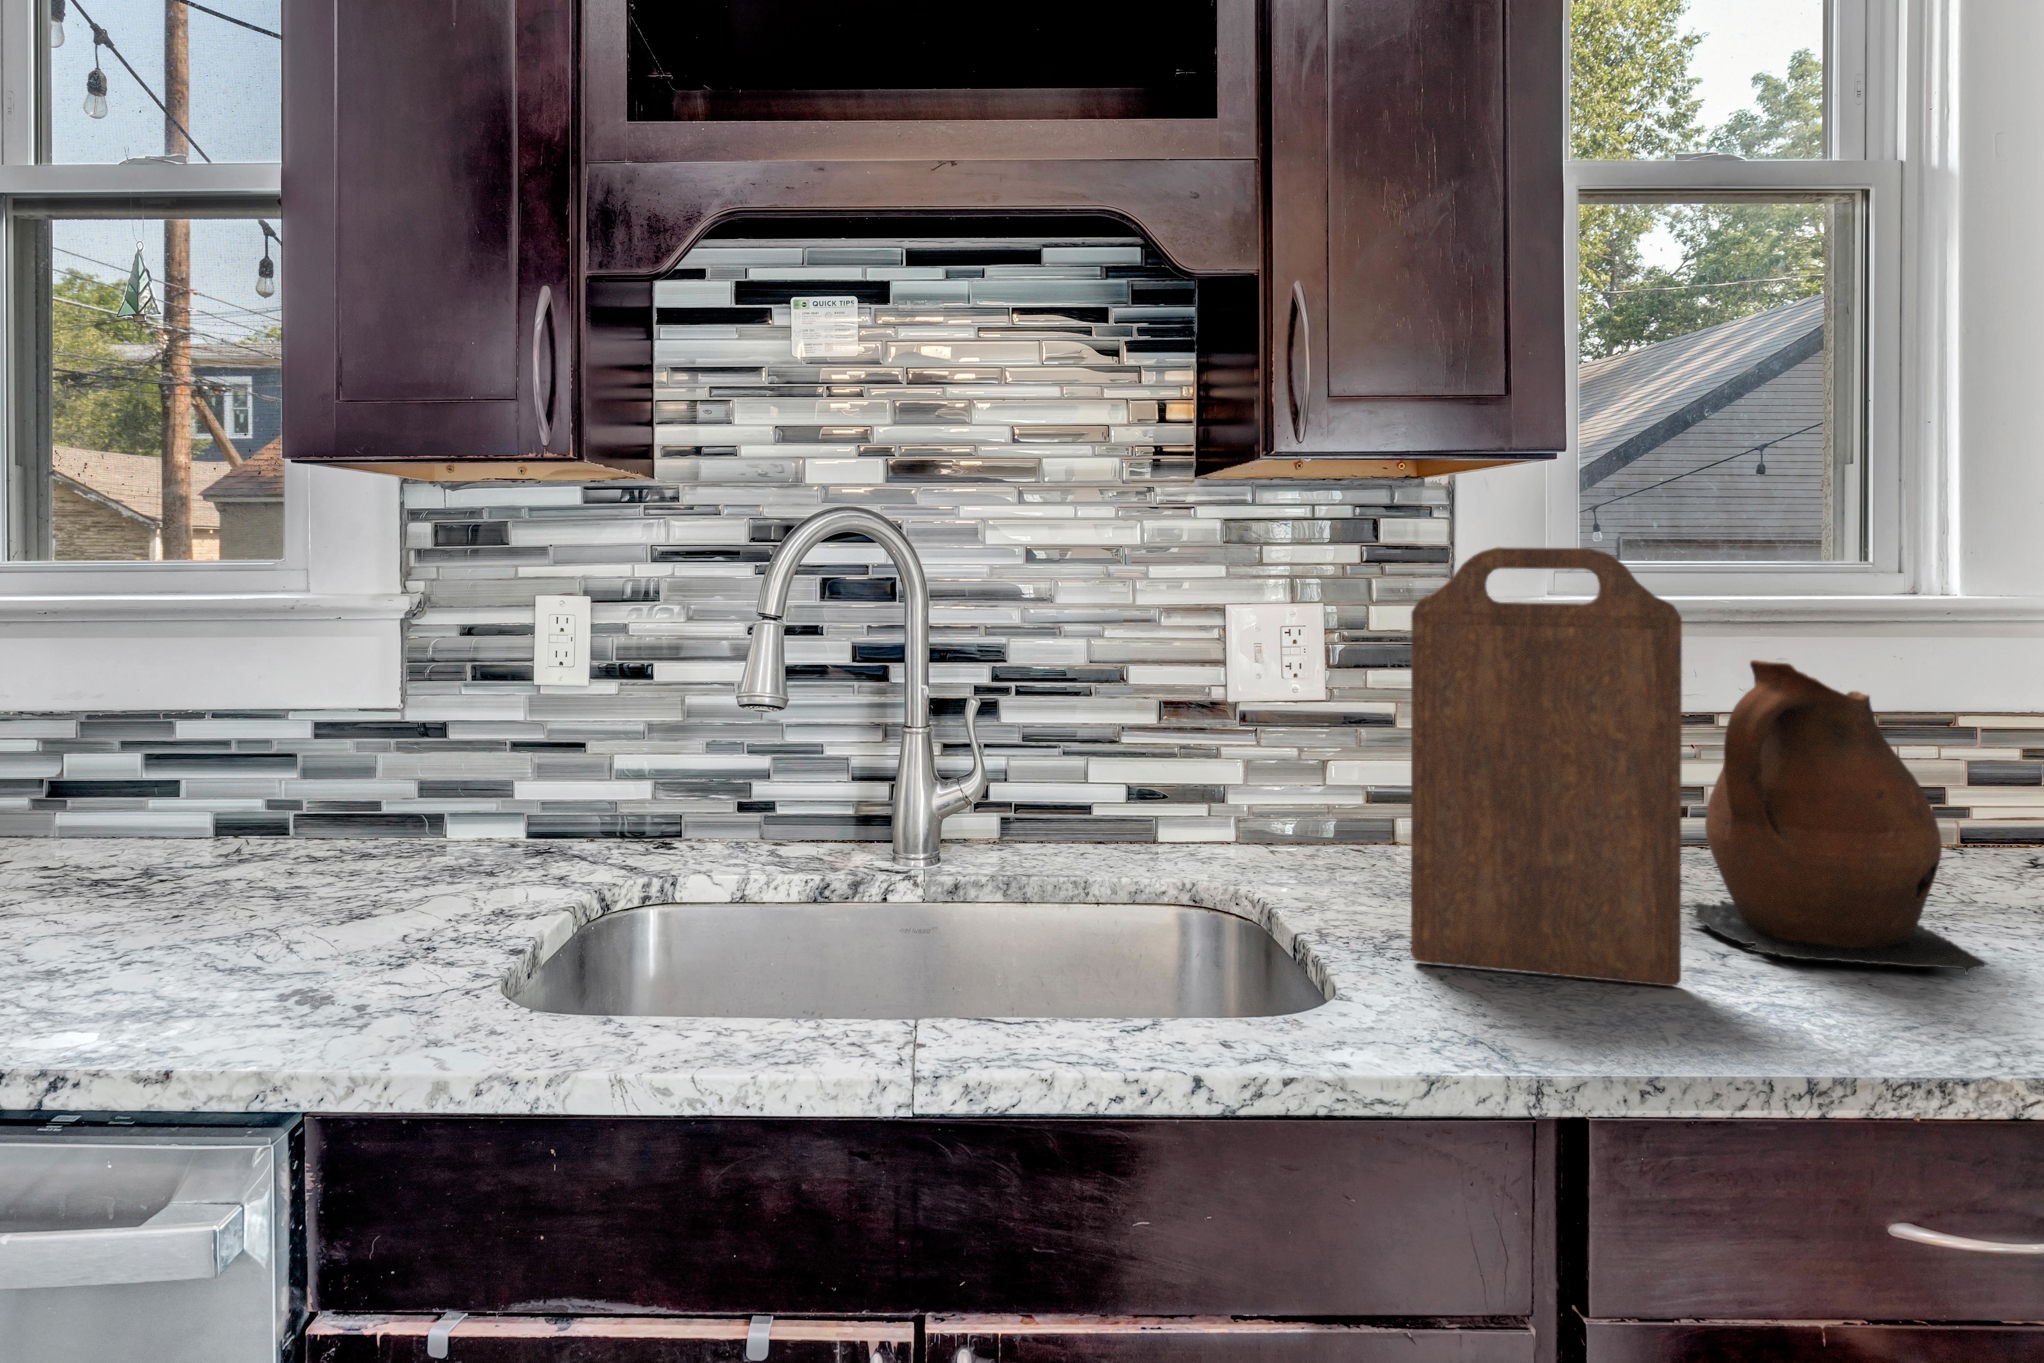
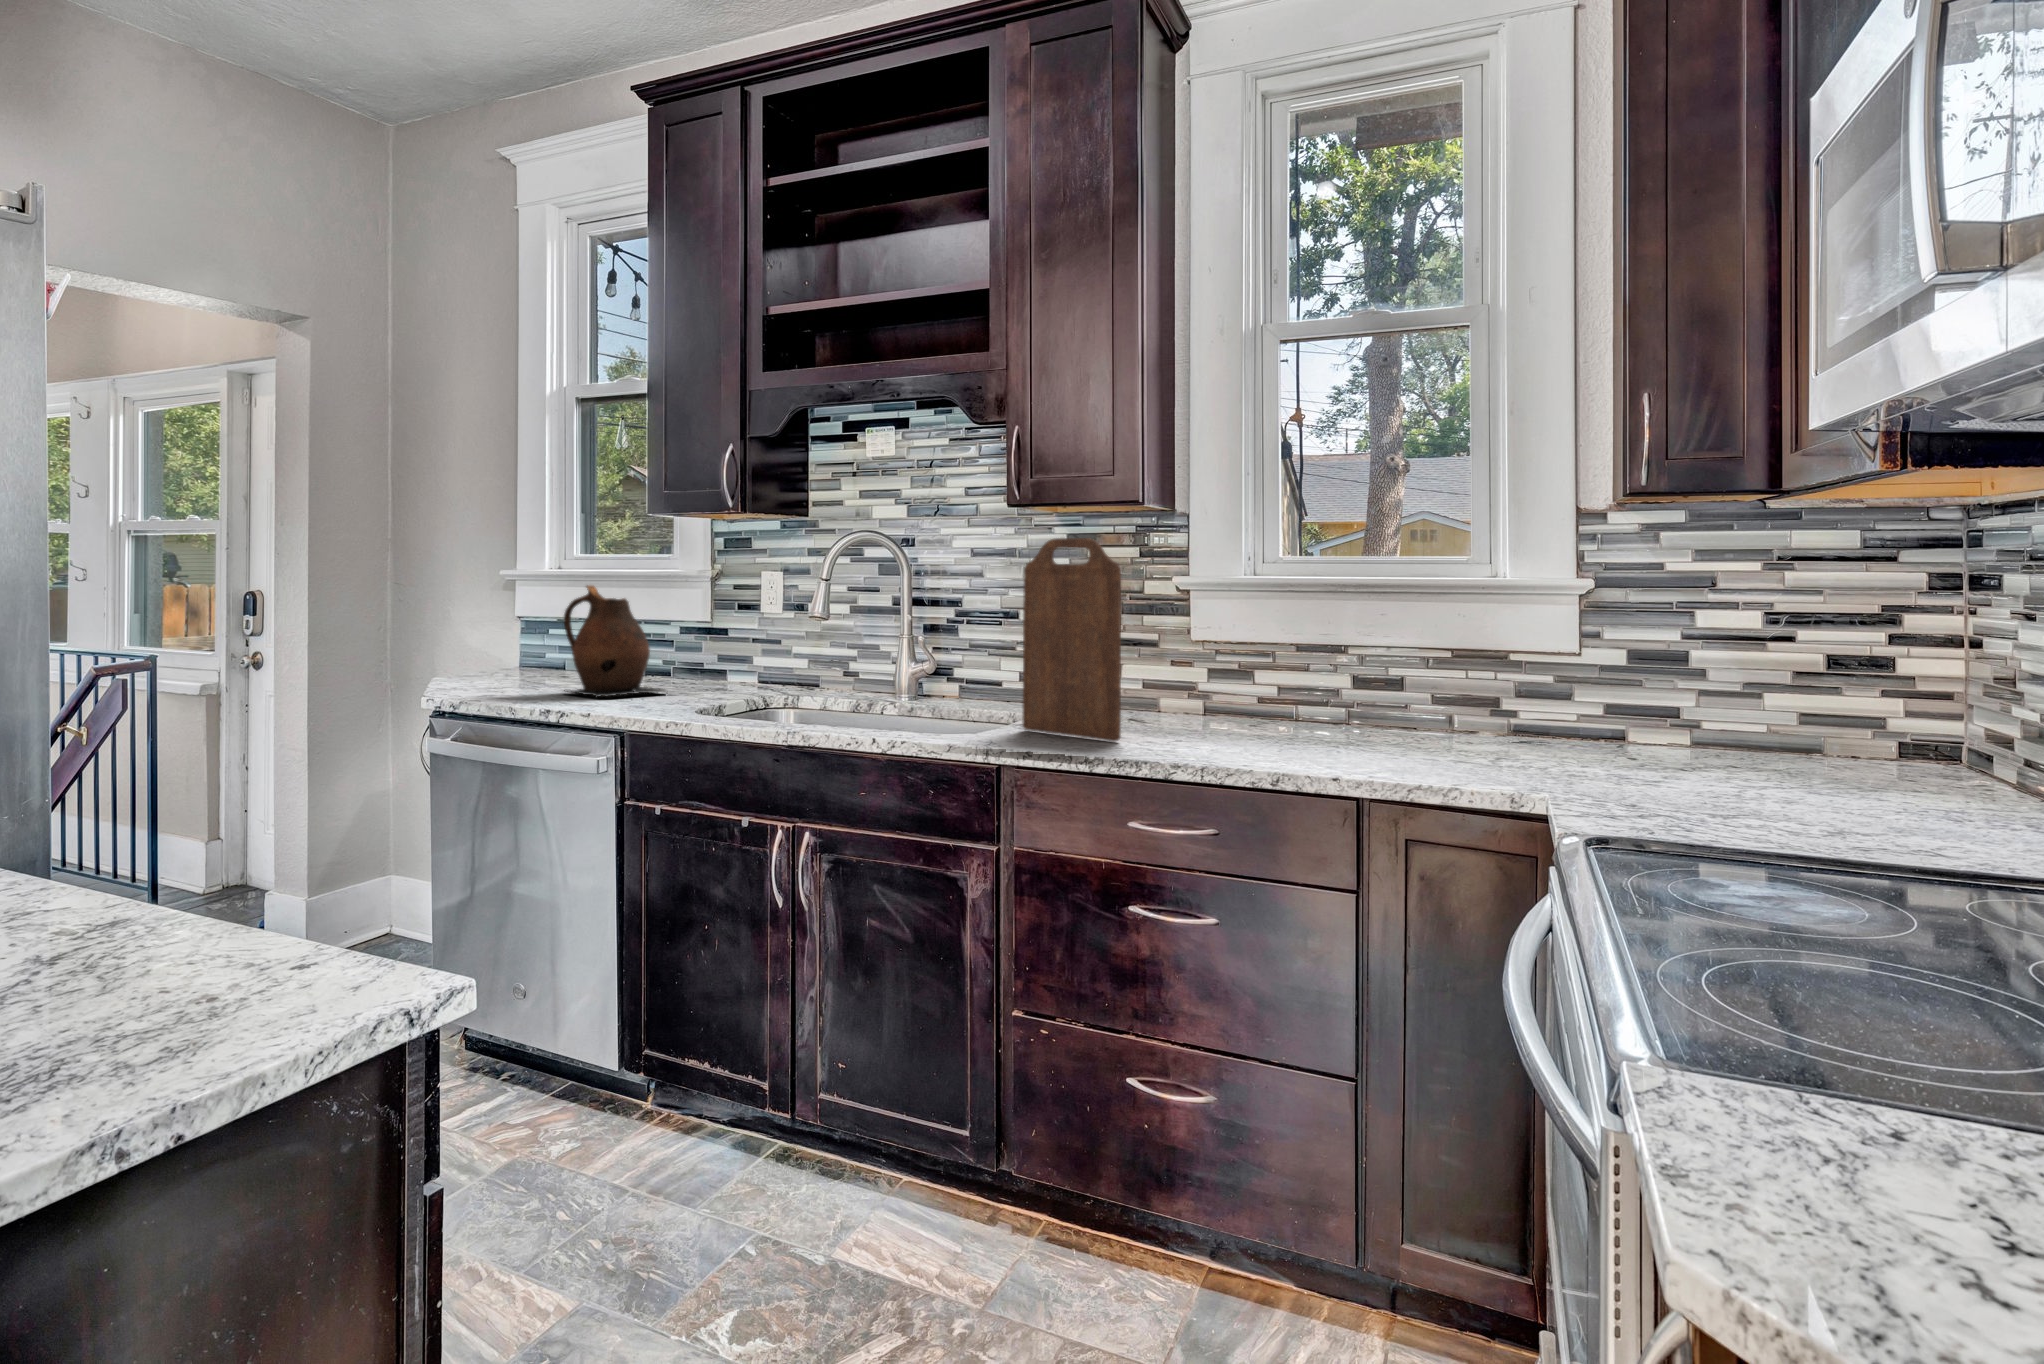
ceramic pitcher: present [1682,660,1987,975] -> present [564,585,665,697]

